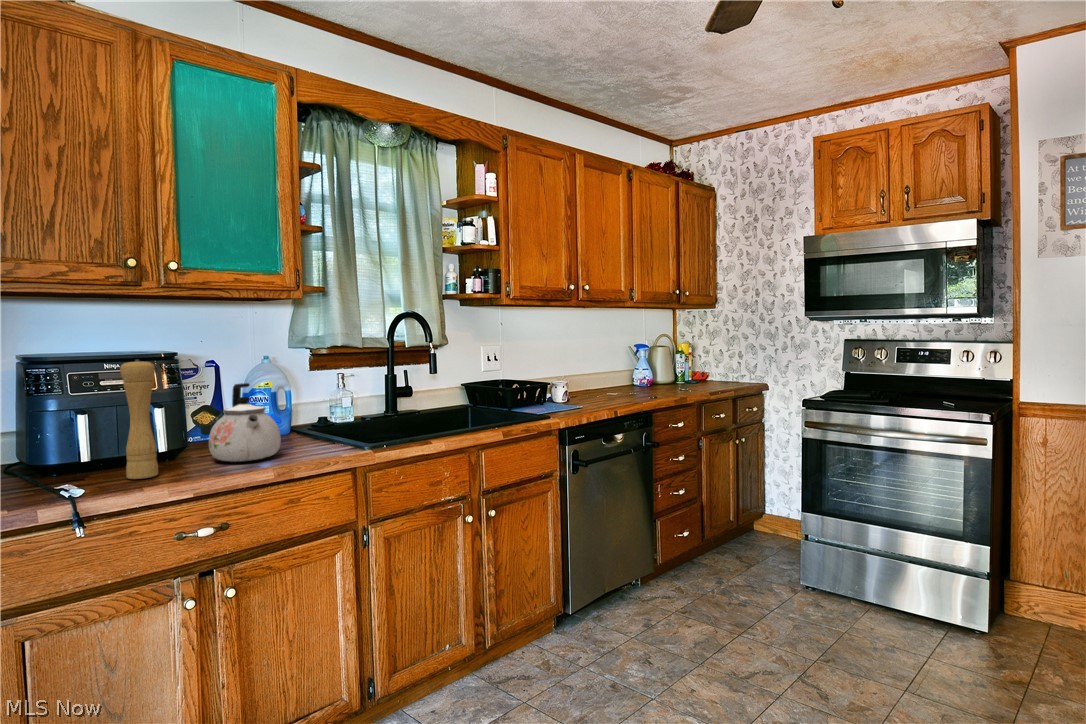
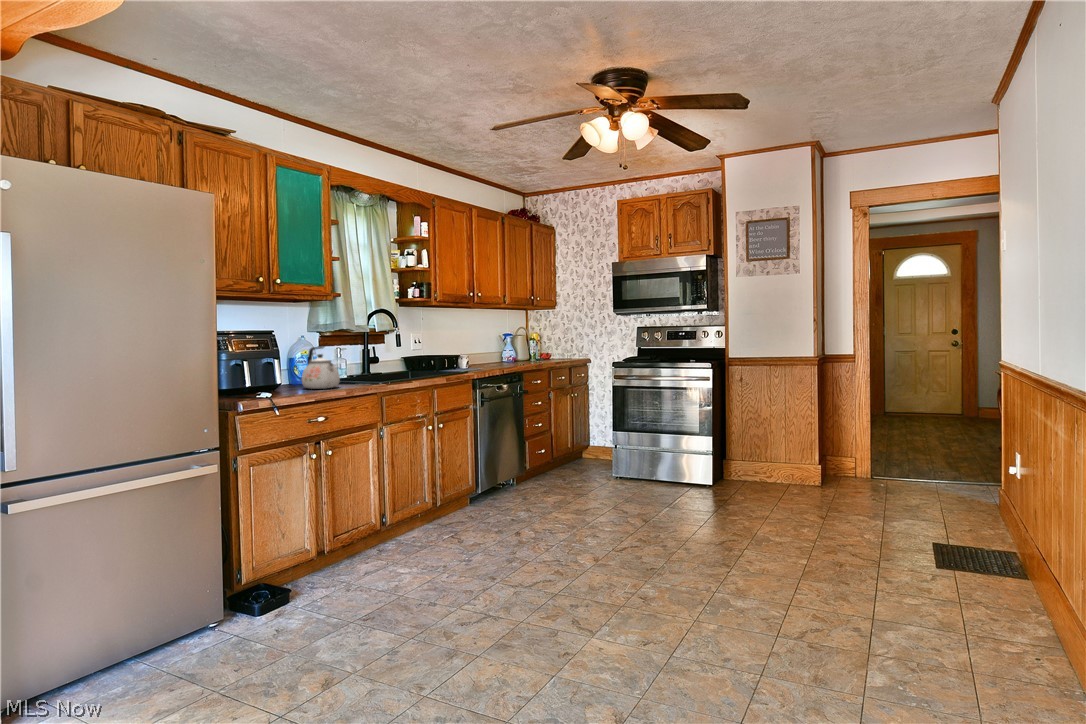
pepper mill: present [120,360,158,479] -> none [272,331,290,394]

